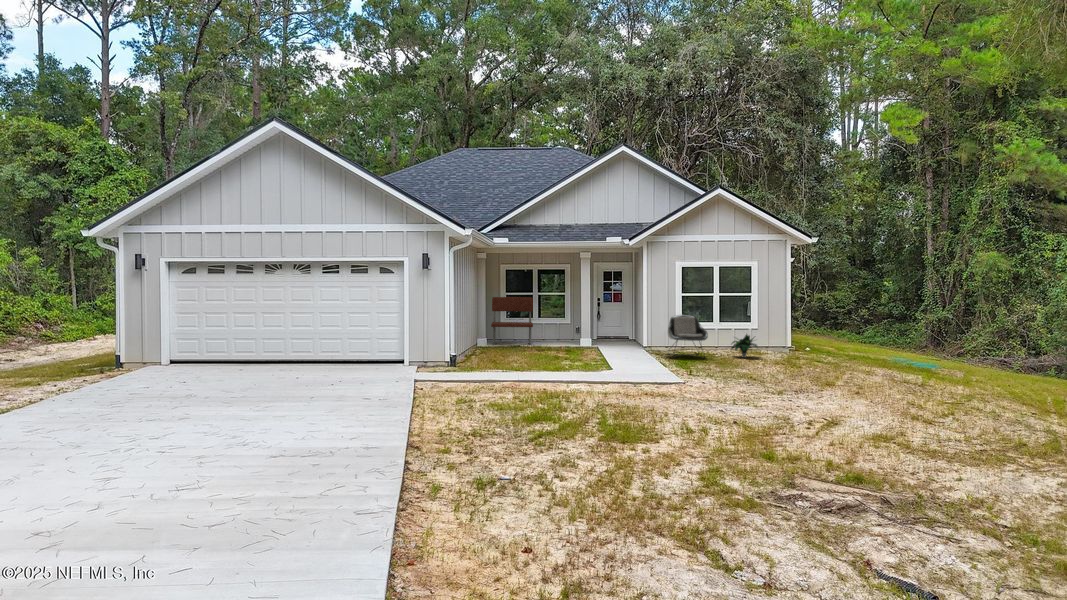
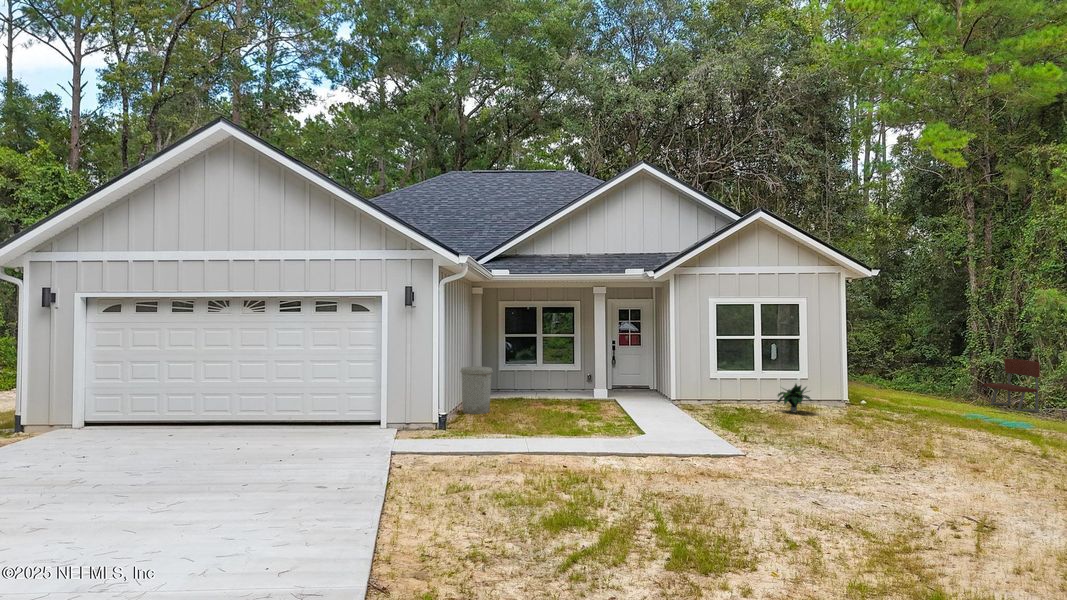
bench: present [491,297,533,345] -> present [983,358,1040,412]
lounge chair: present [668,315,708,359] -> none [701,360,752,415]
trash can: none [467,319,494,357] -> present [460,366,493,414]

